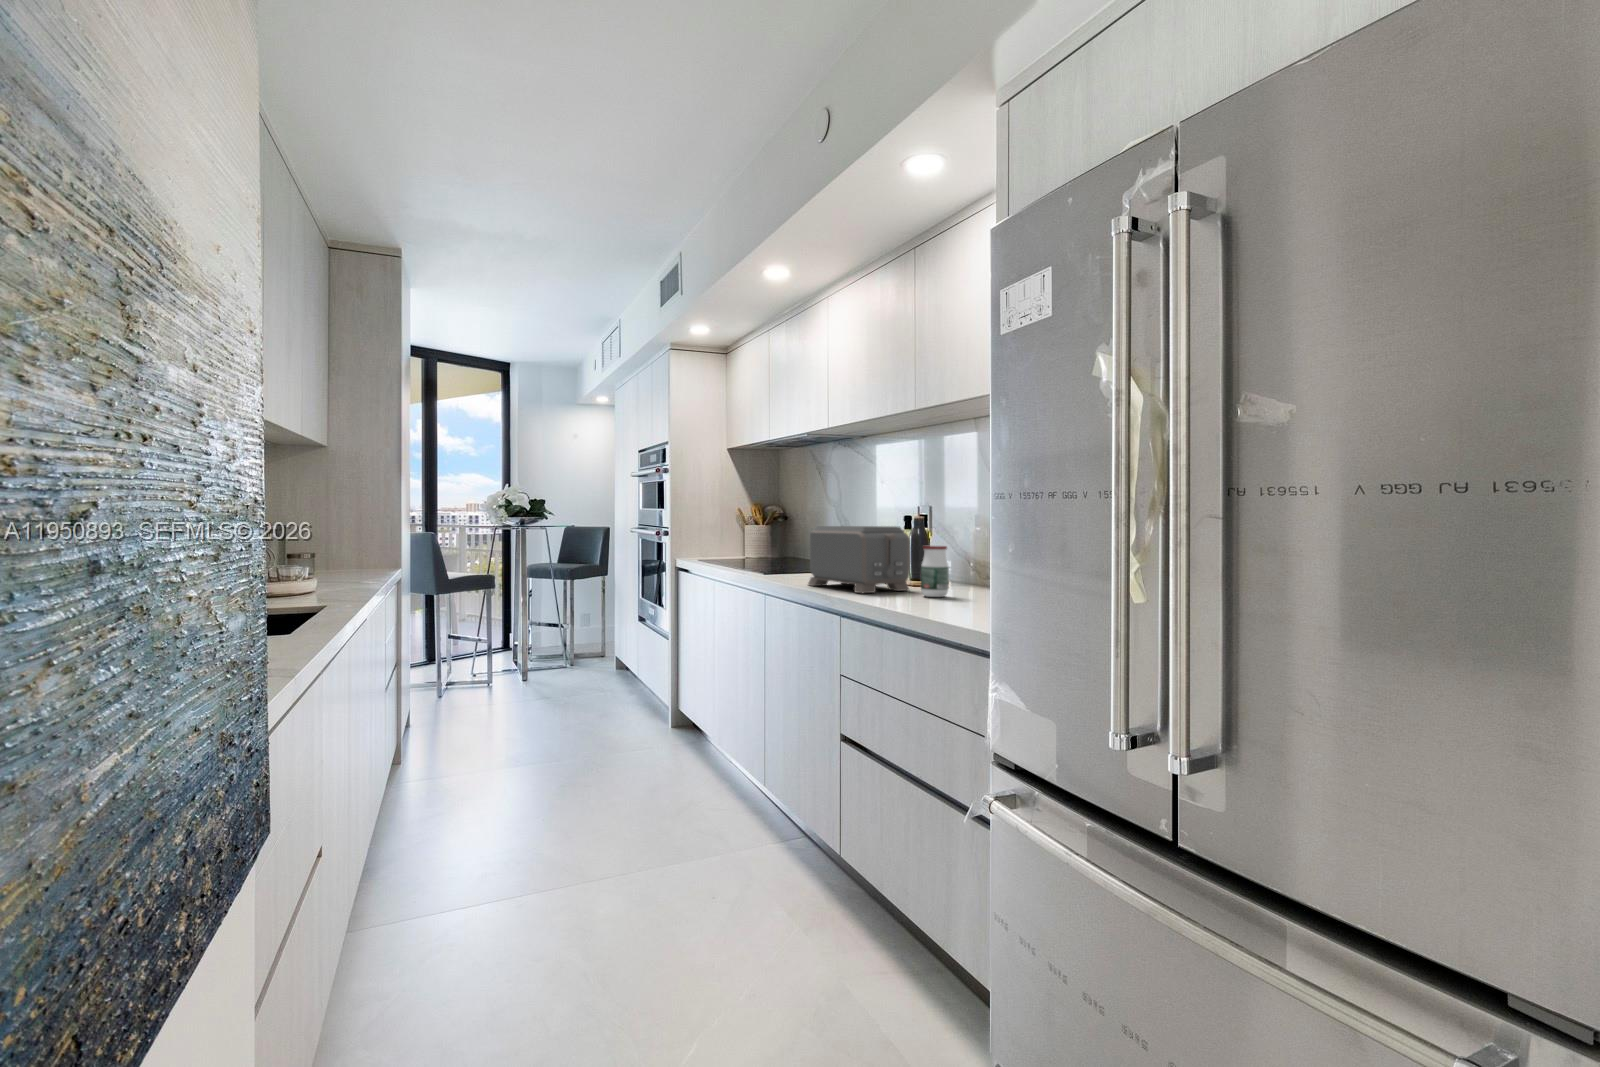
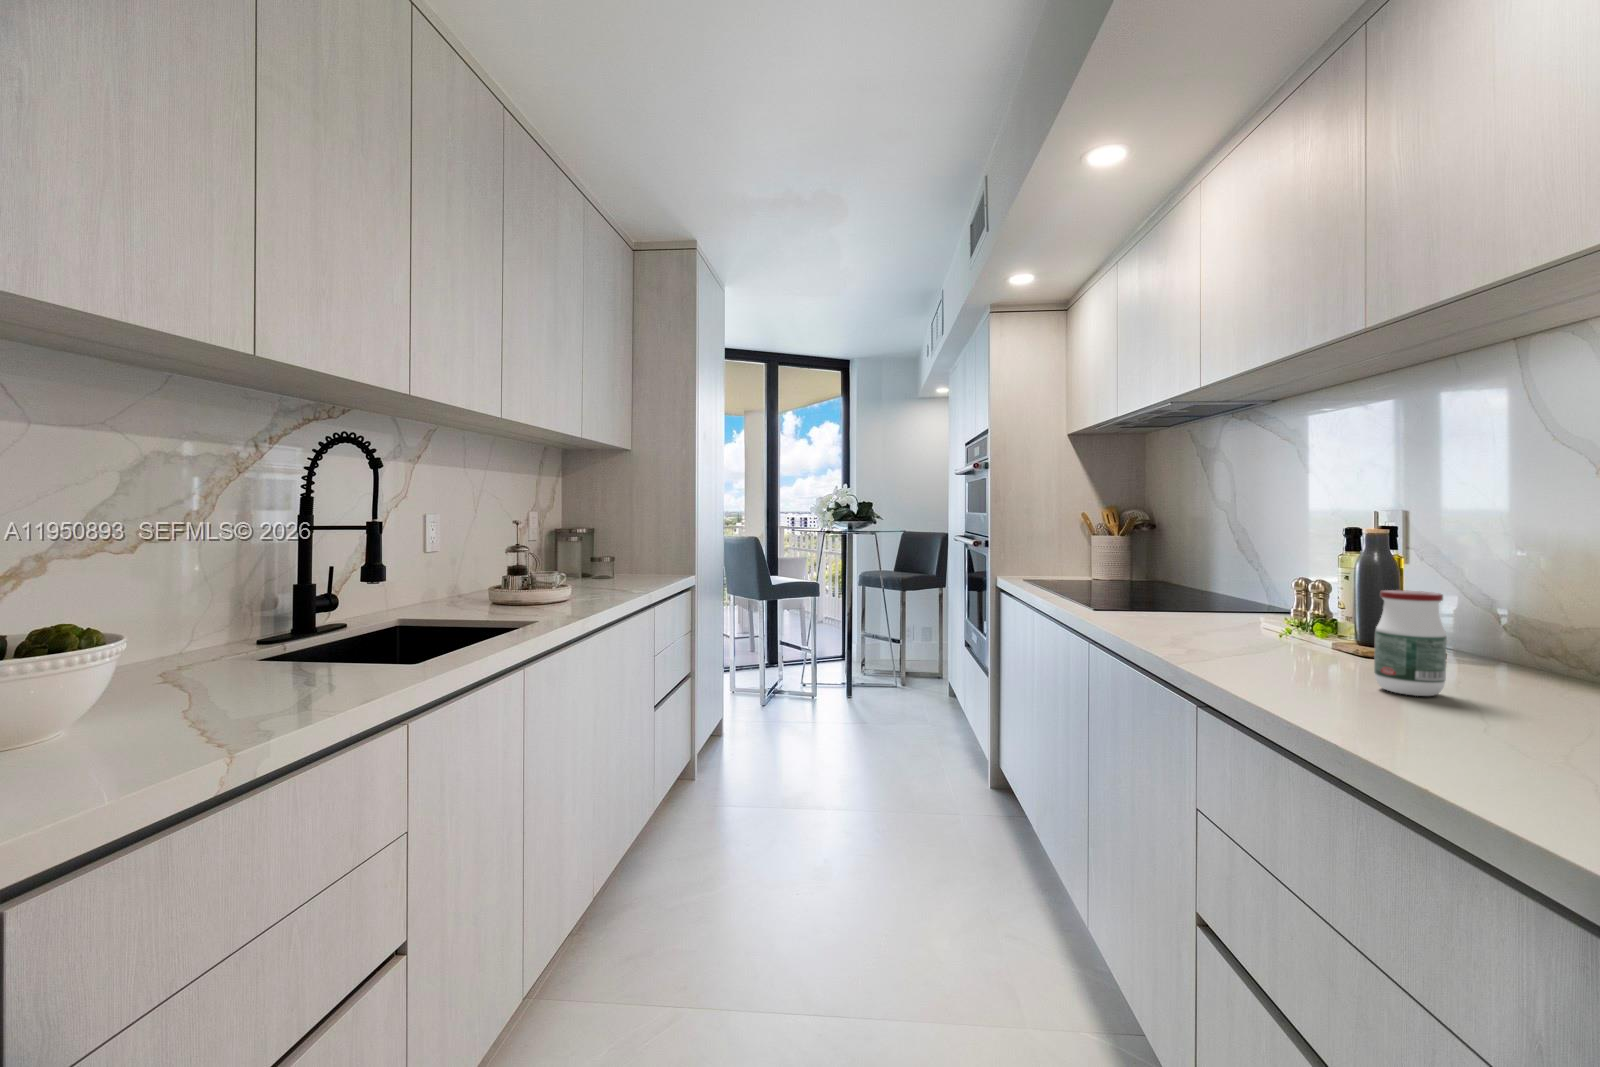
toaster: present [808,526,910,593] -> none [1149,545,1352,668]

